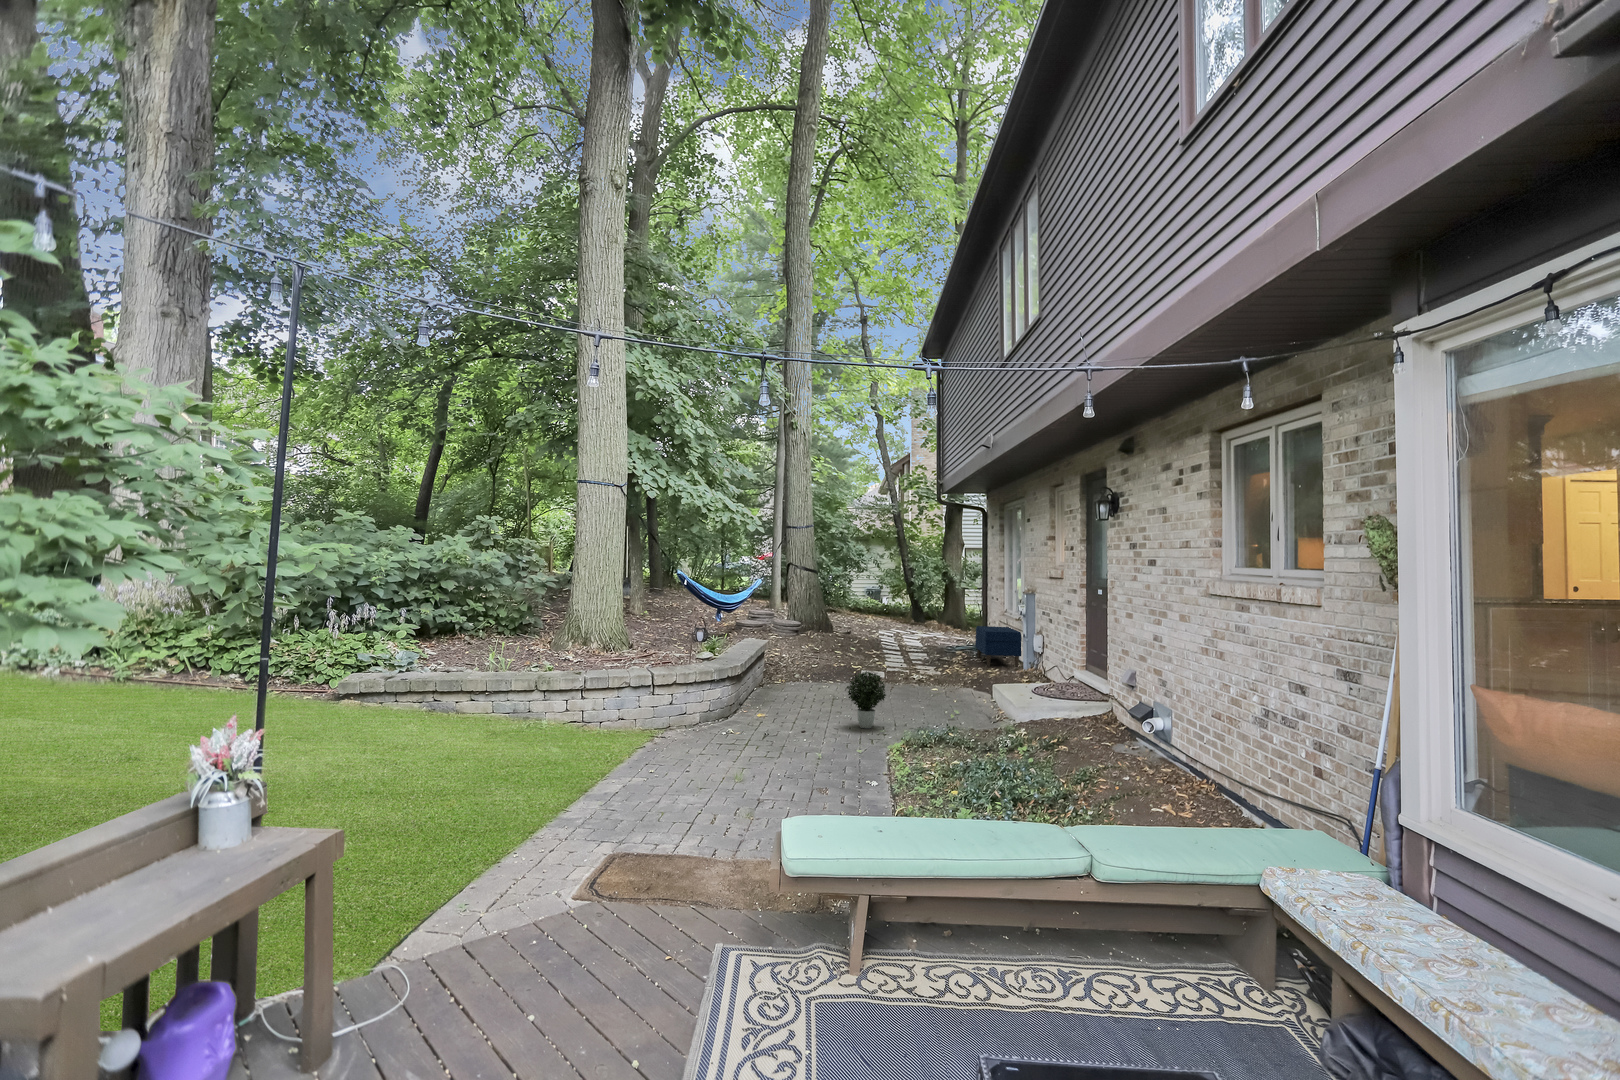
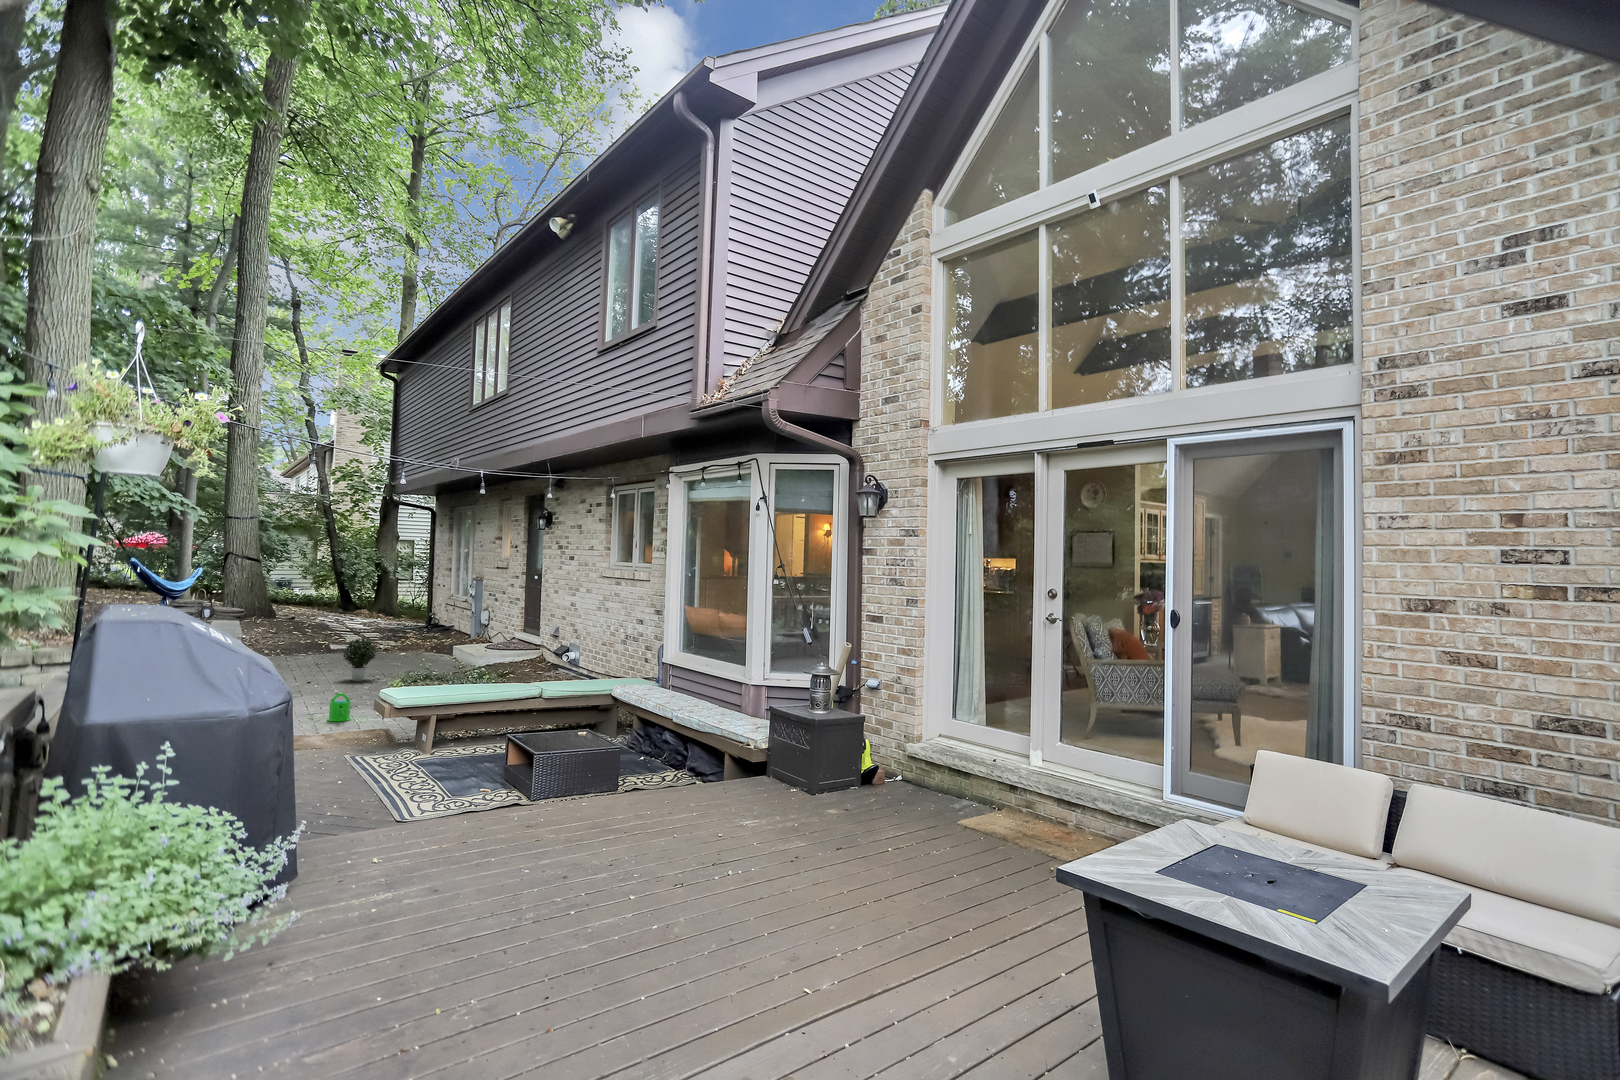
bench: present [975,626,1022,667] -> none [425,607,468,639]
watering can: none [787,763,818,806] -> present [328,693,351,721]

